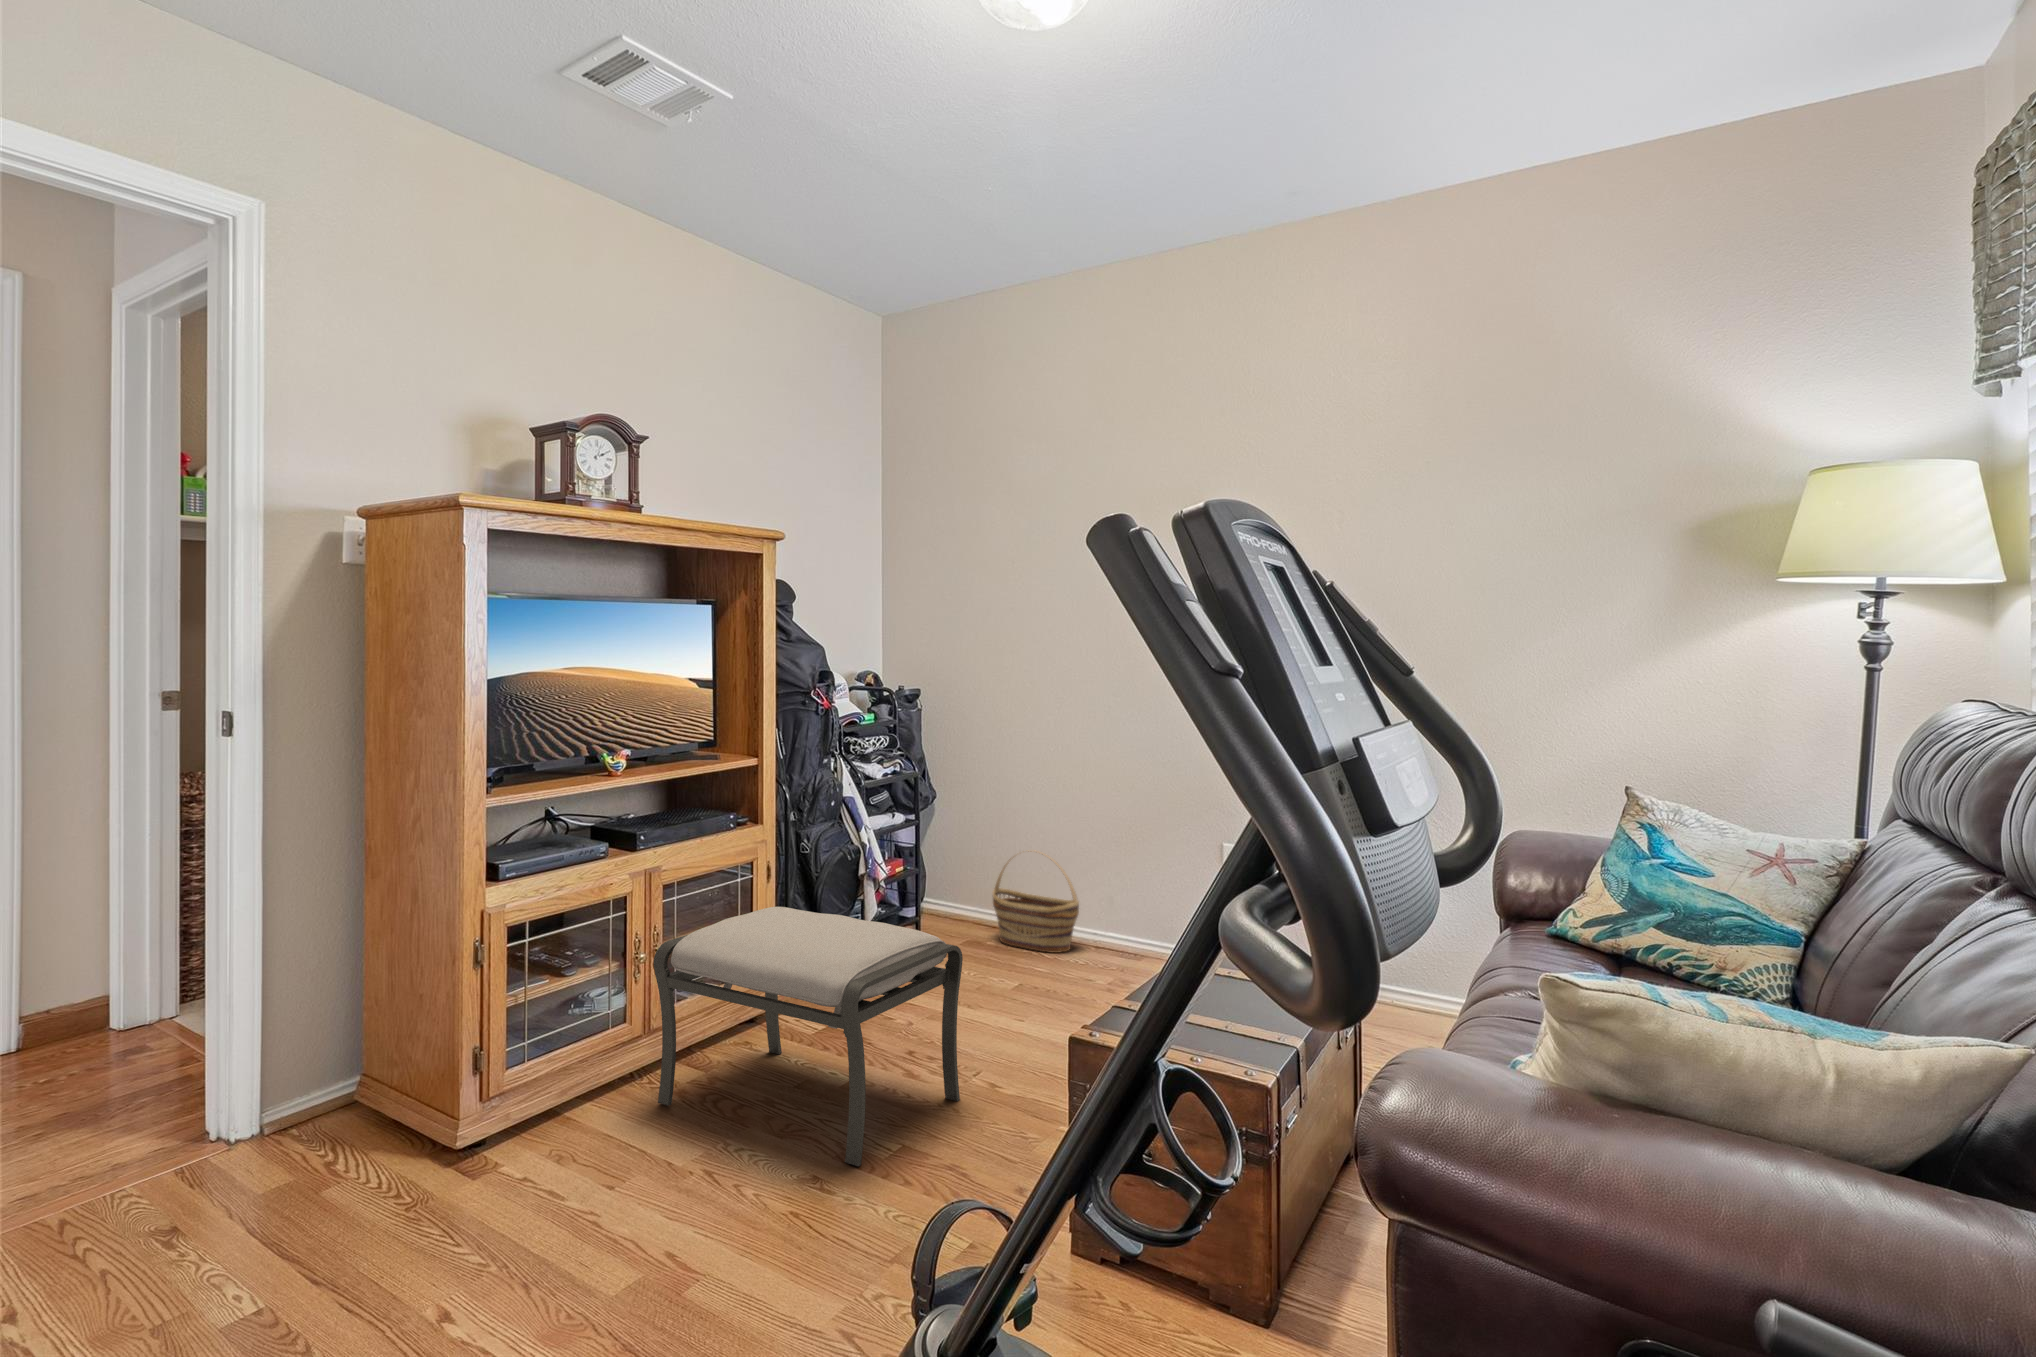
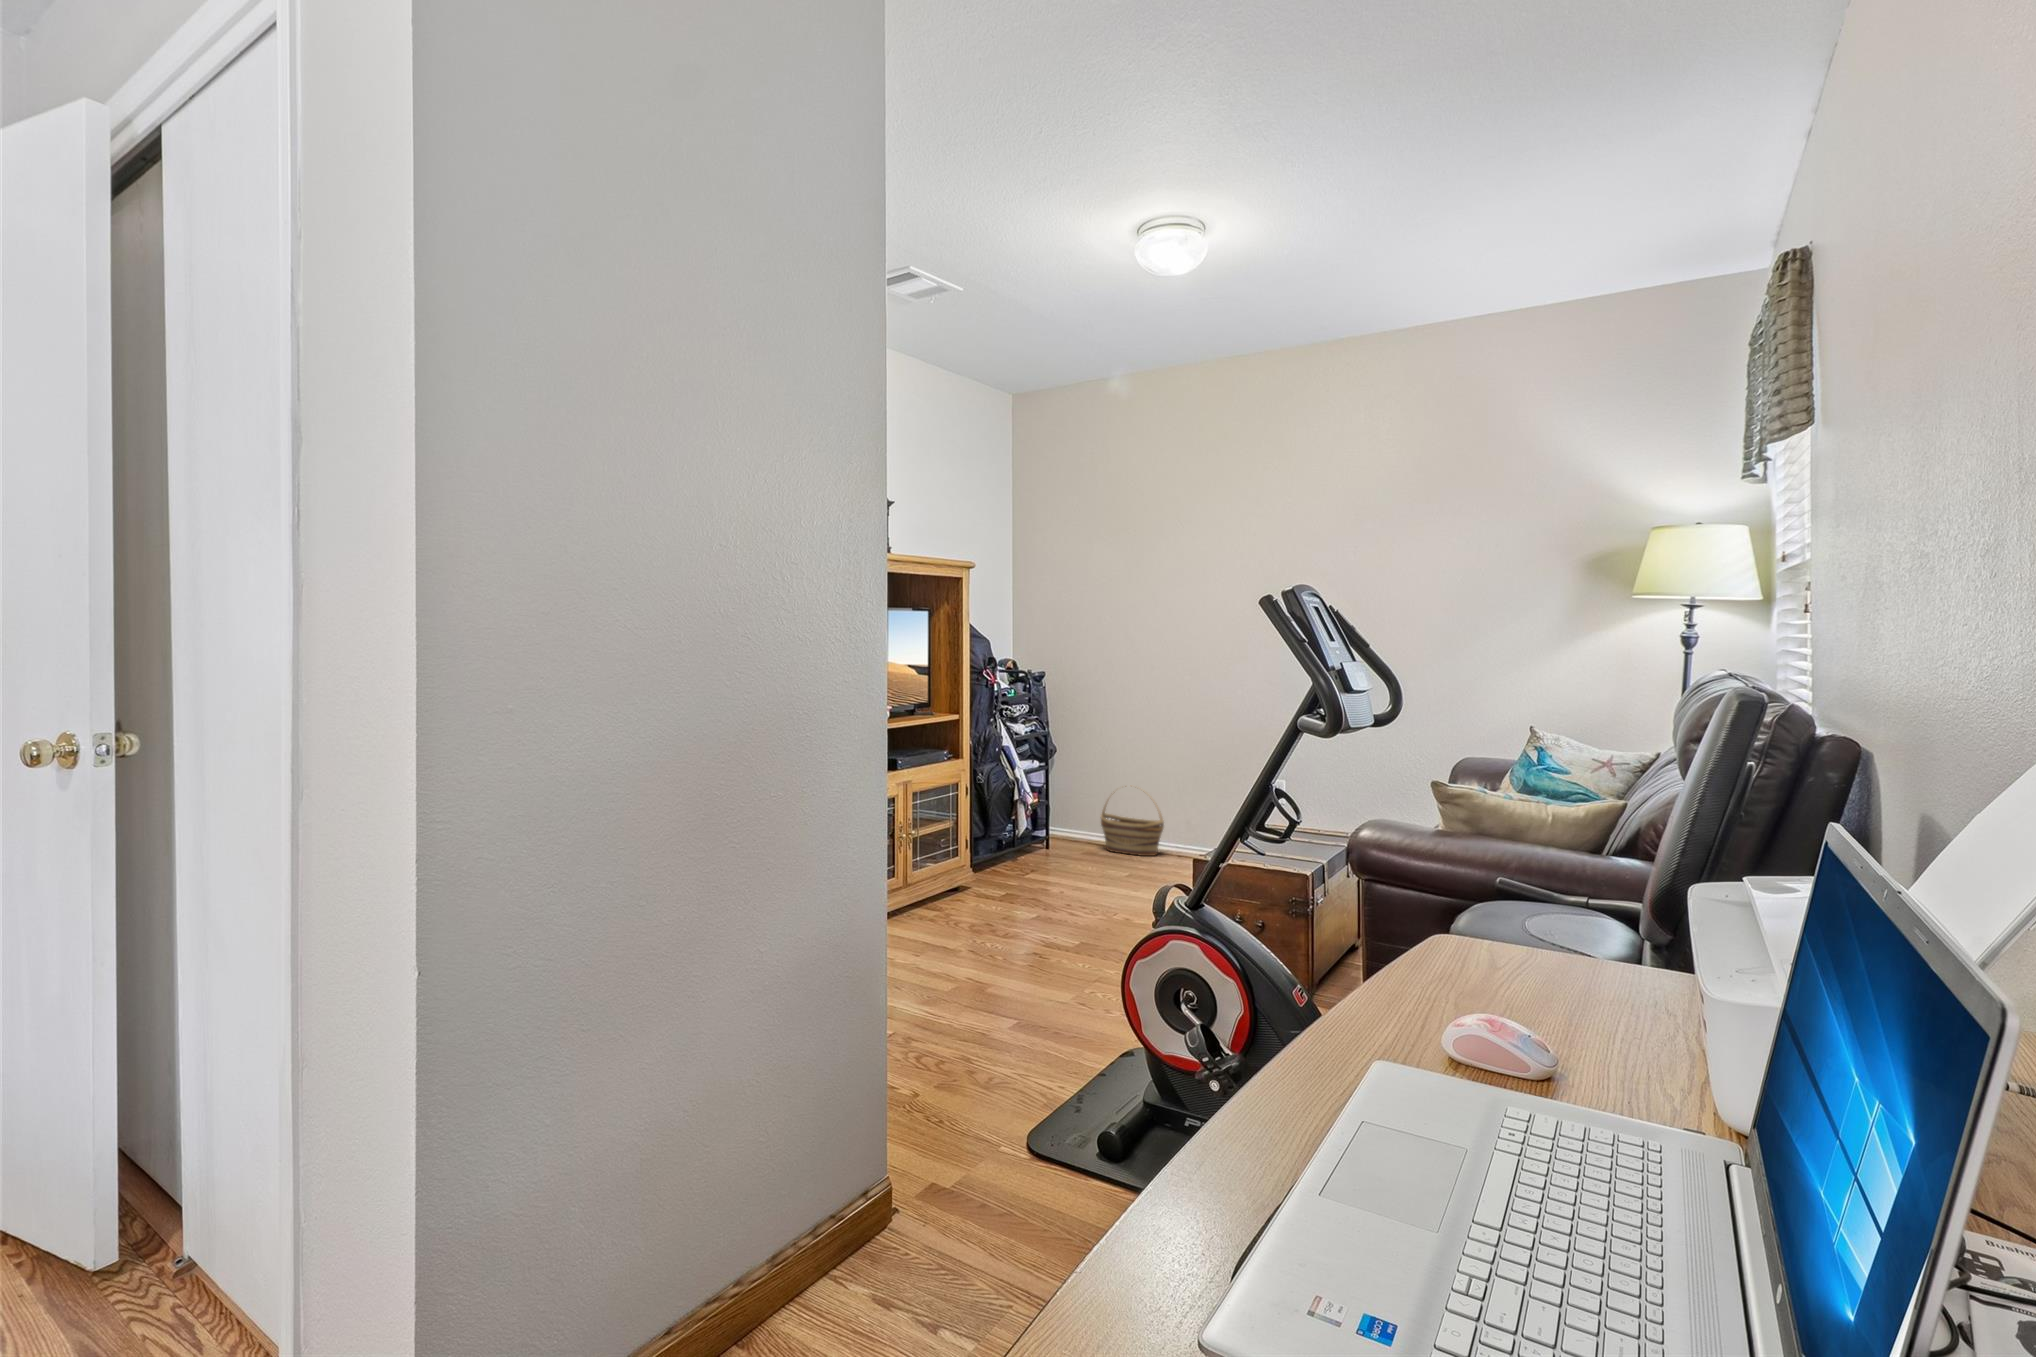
ottoman: present [654,907,963,1167] -> none [922,808,1112,950]

